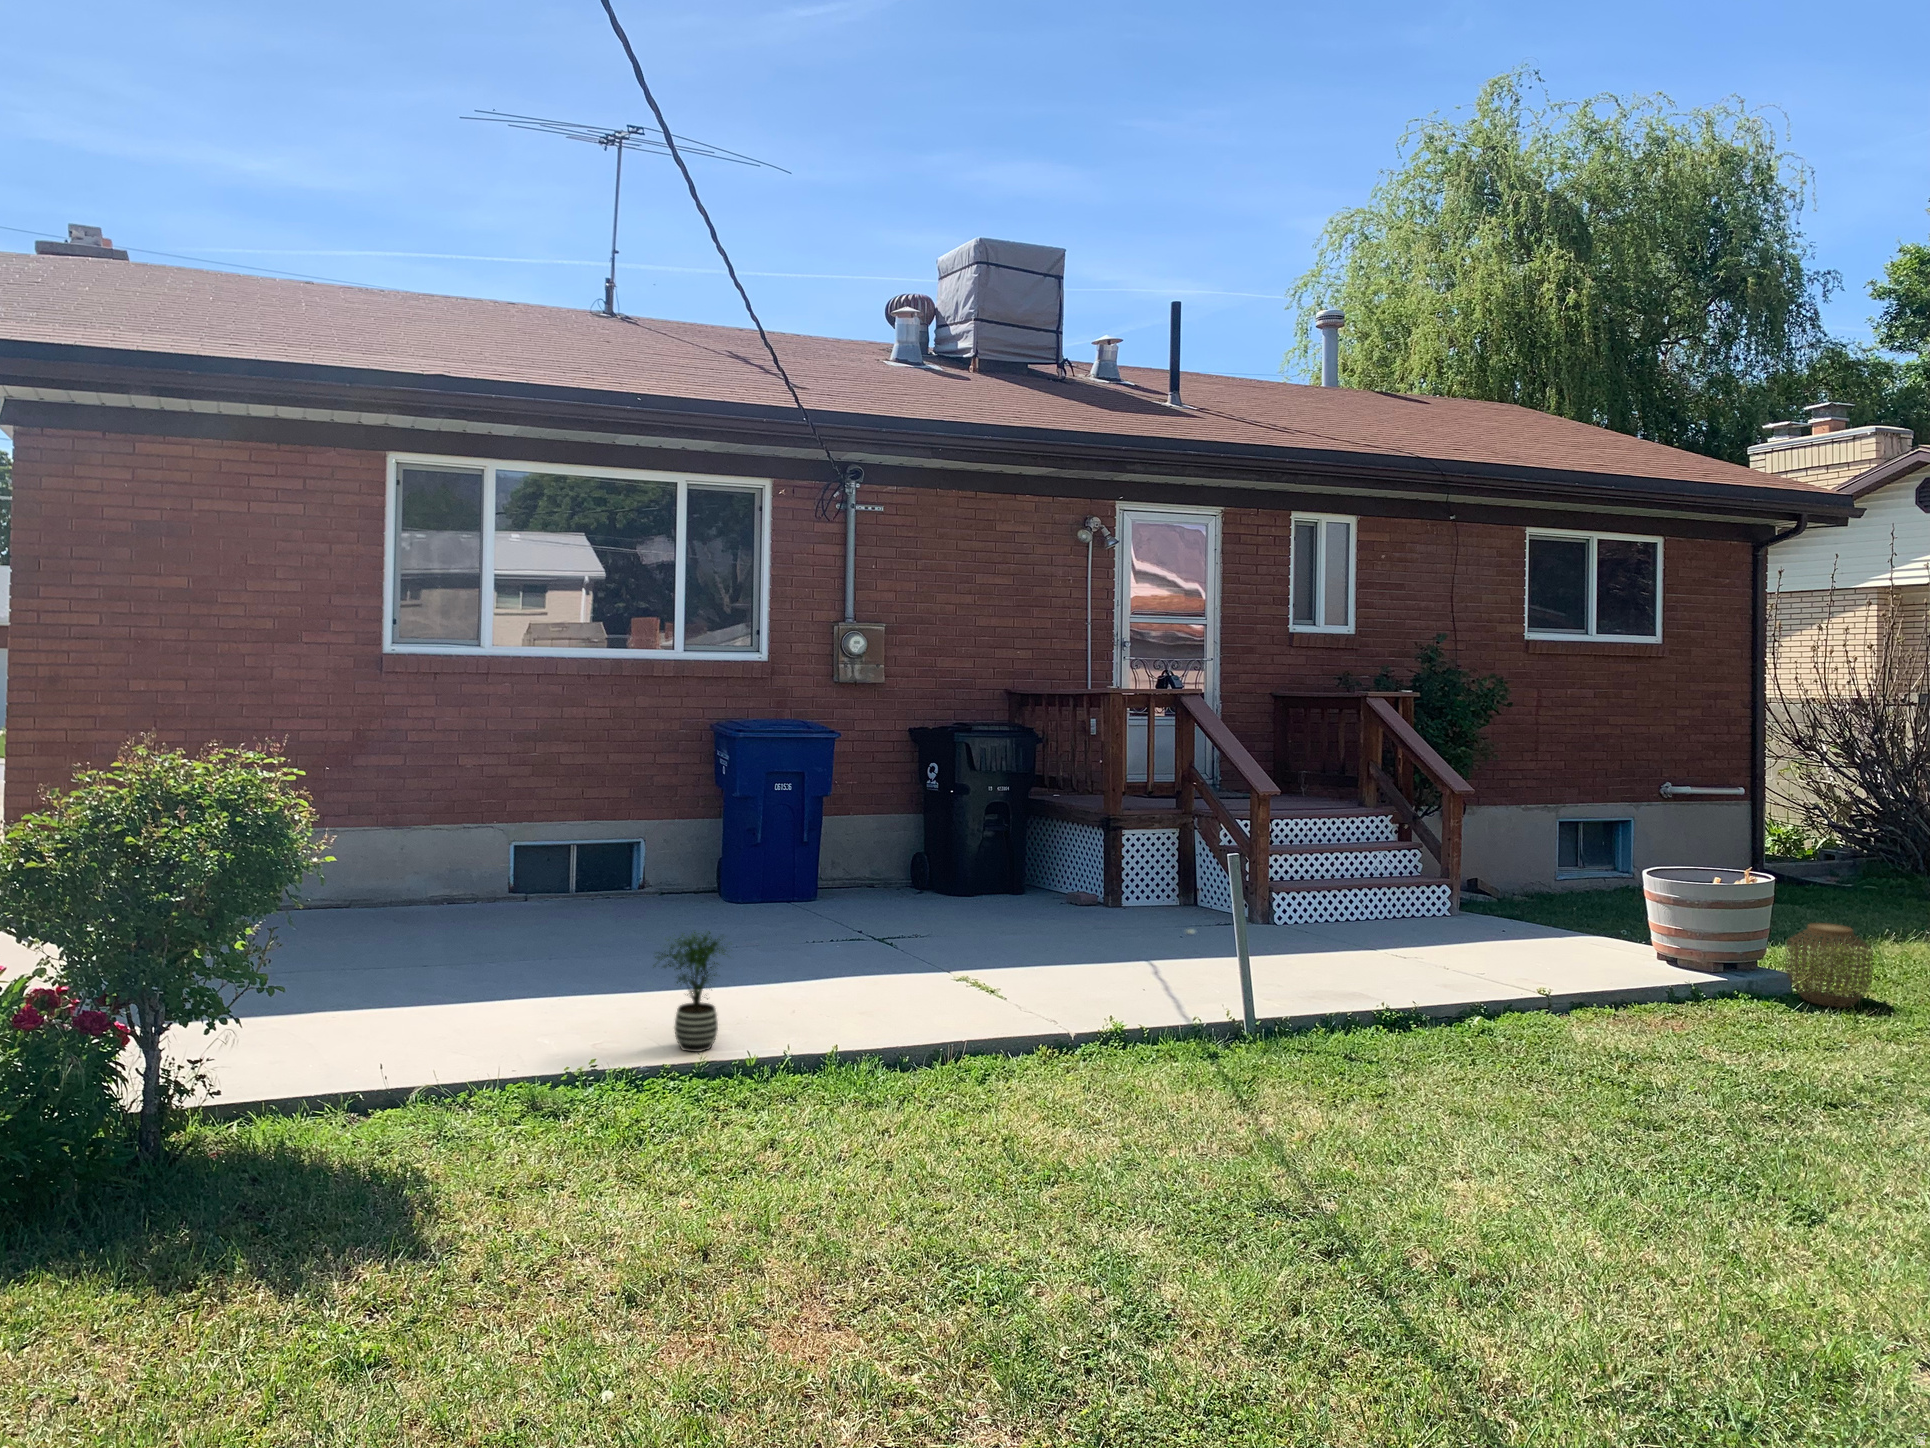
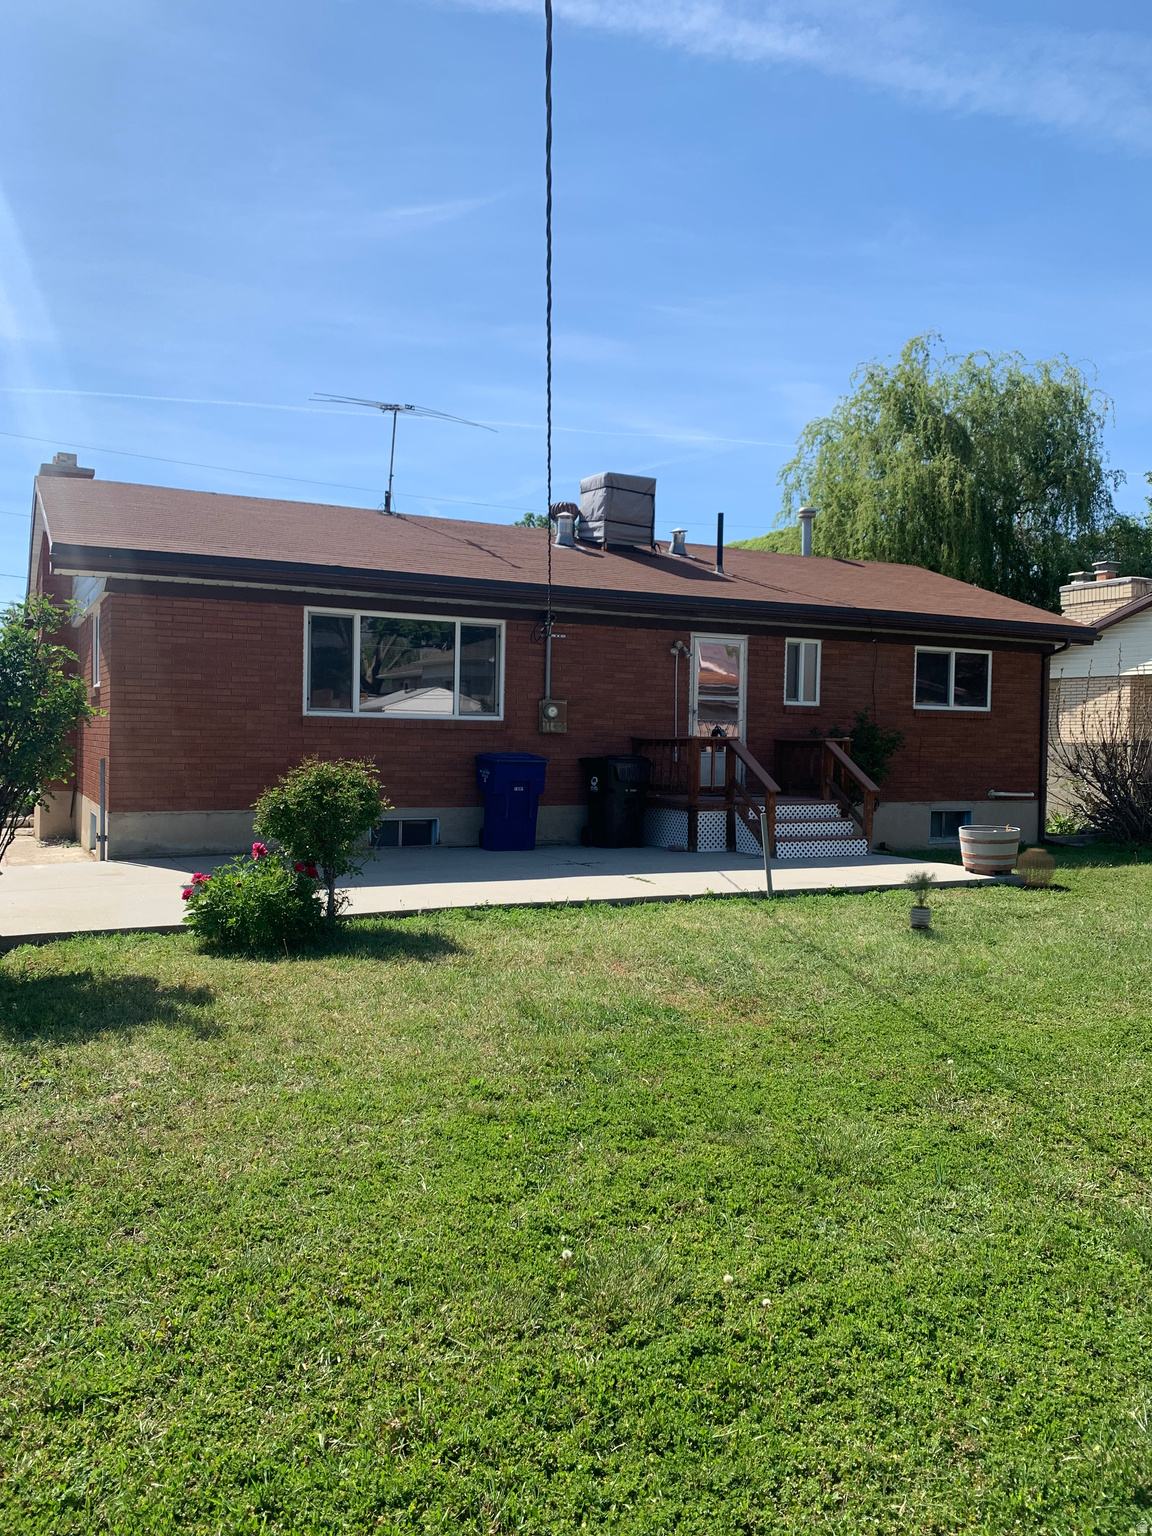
potted plant: present [653,931,726,1052] -> present [905,872,935,928]

